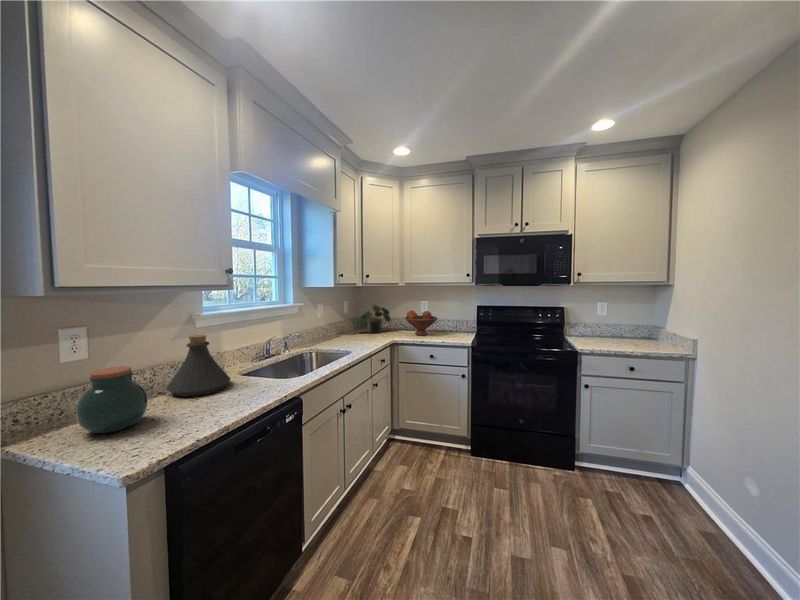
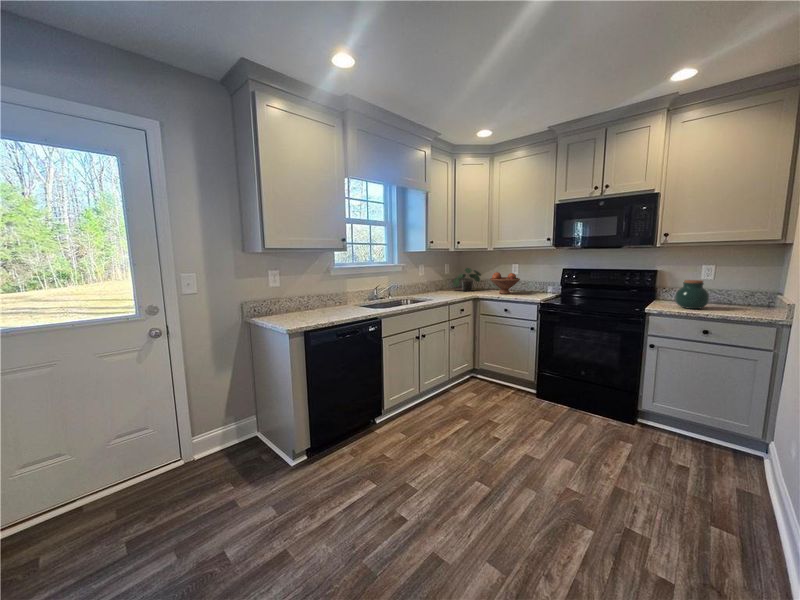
bottle: present [166,335,230,397] -> none [314,278,347,312]
jar: present [76,366,148,433] -> present [675,280,709,309]

